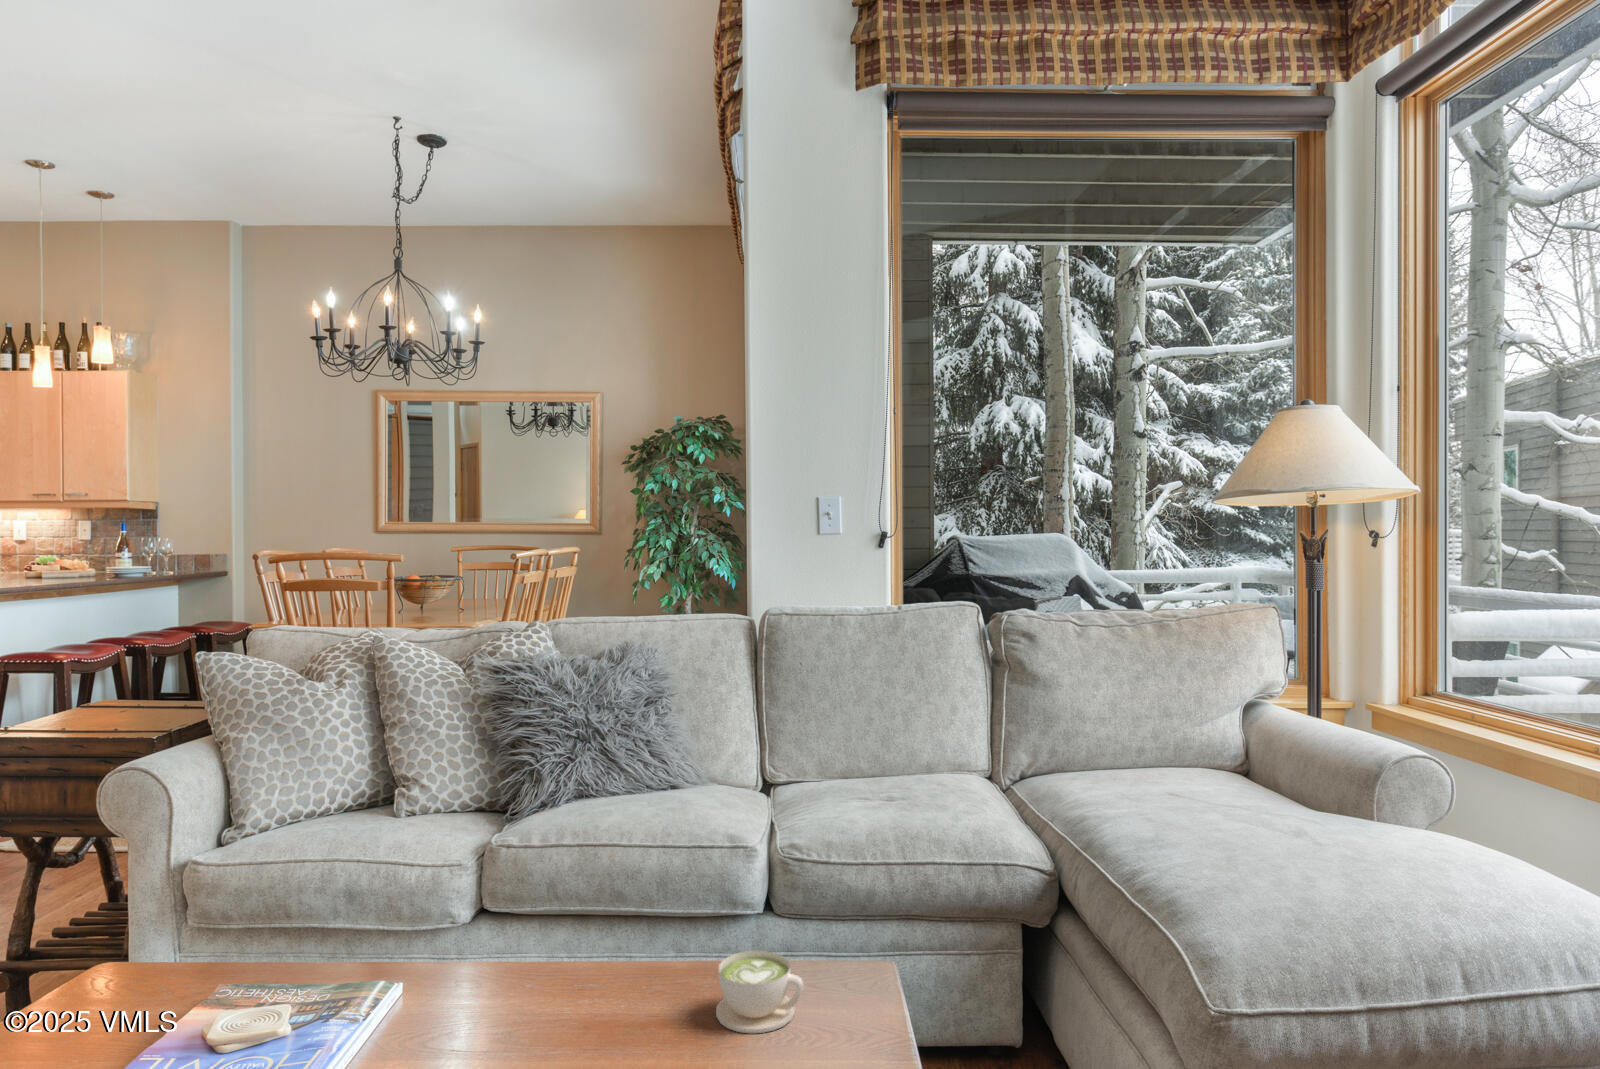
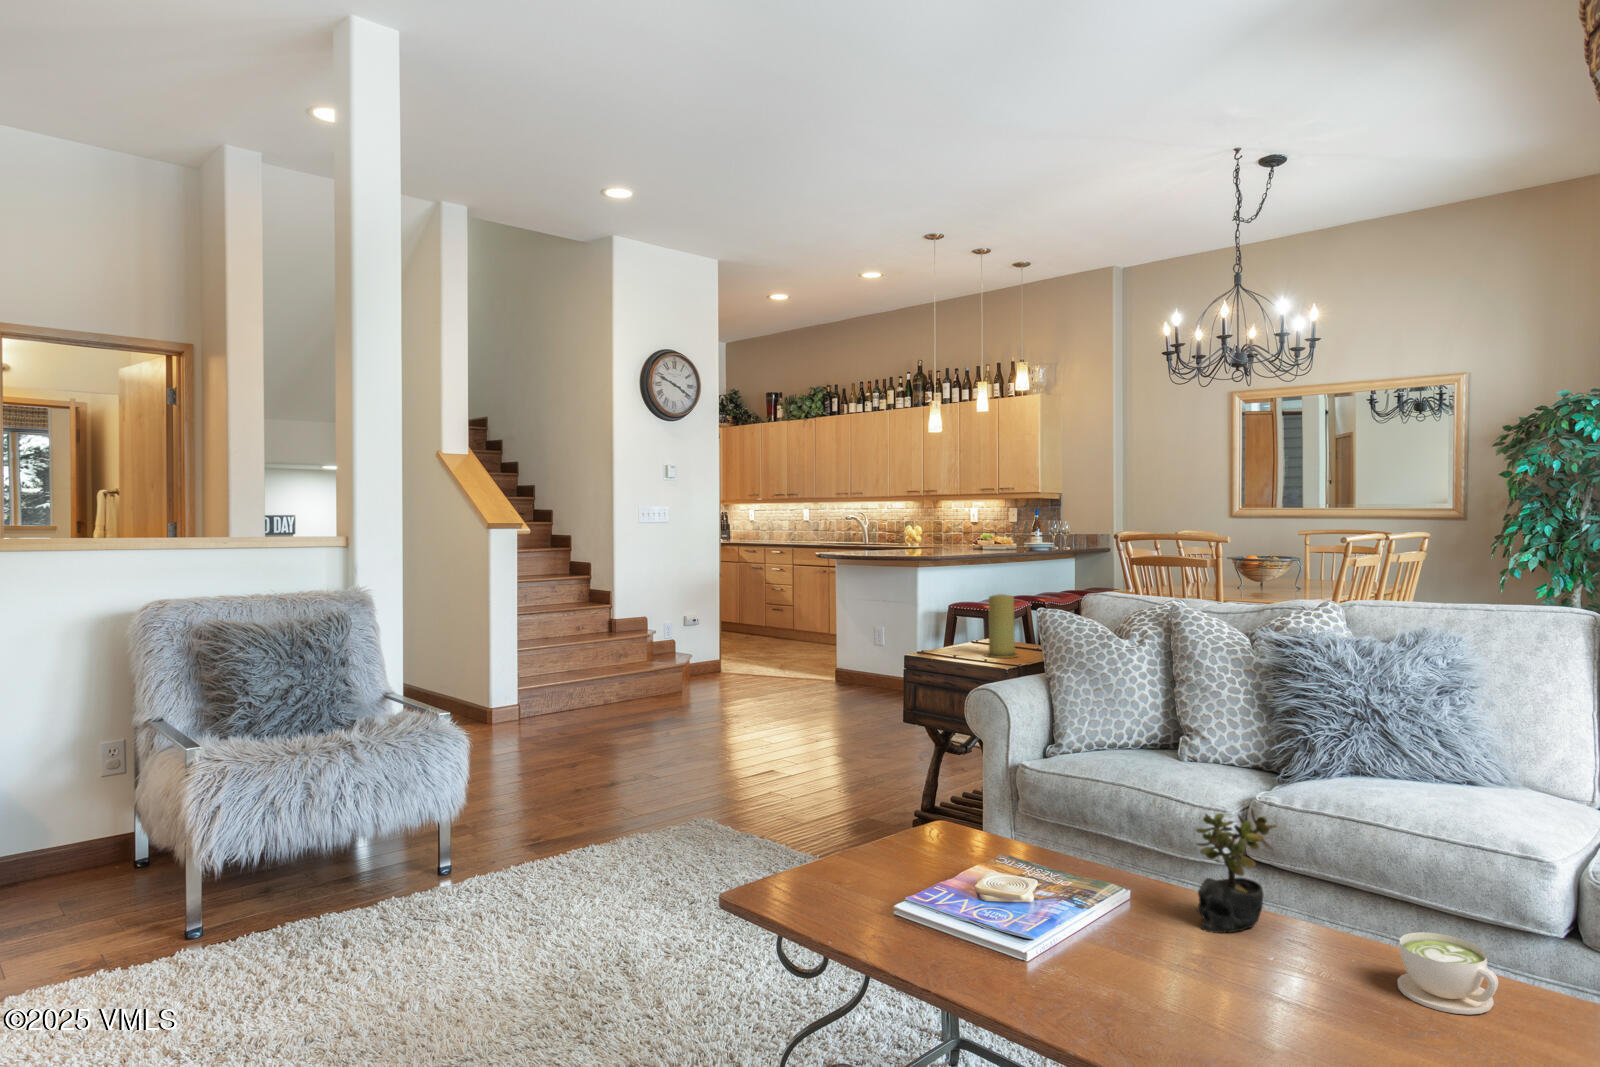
candle: none [94,636,152,723] -> present [985,594,1018,658]
succulent plant: none [497,868,585,1032] -> present [1196,809,1277,933]

